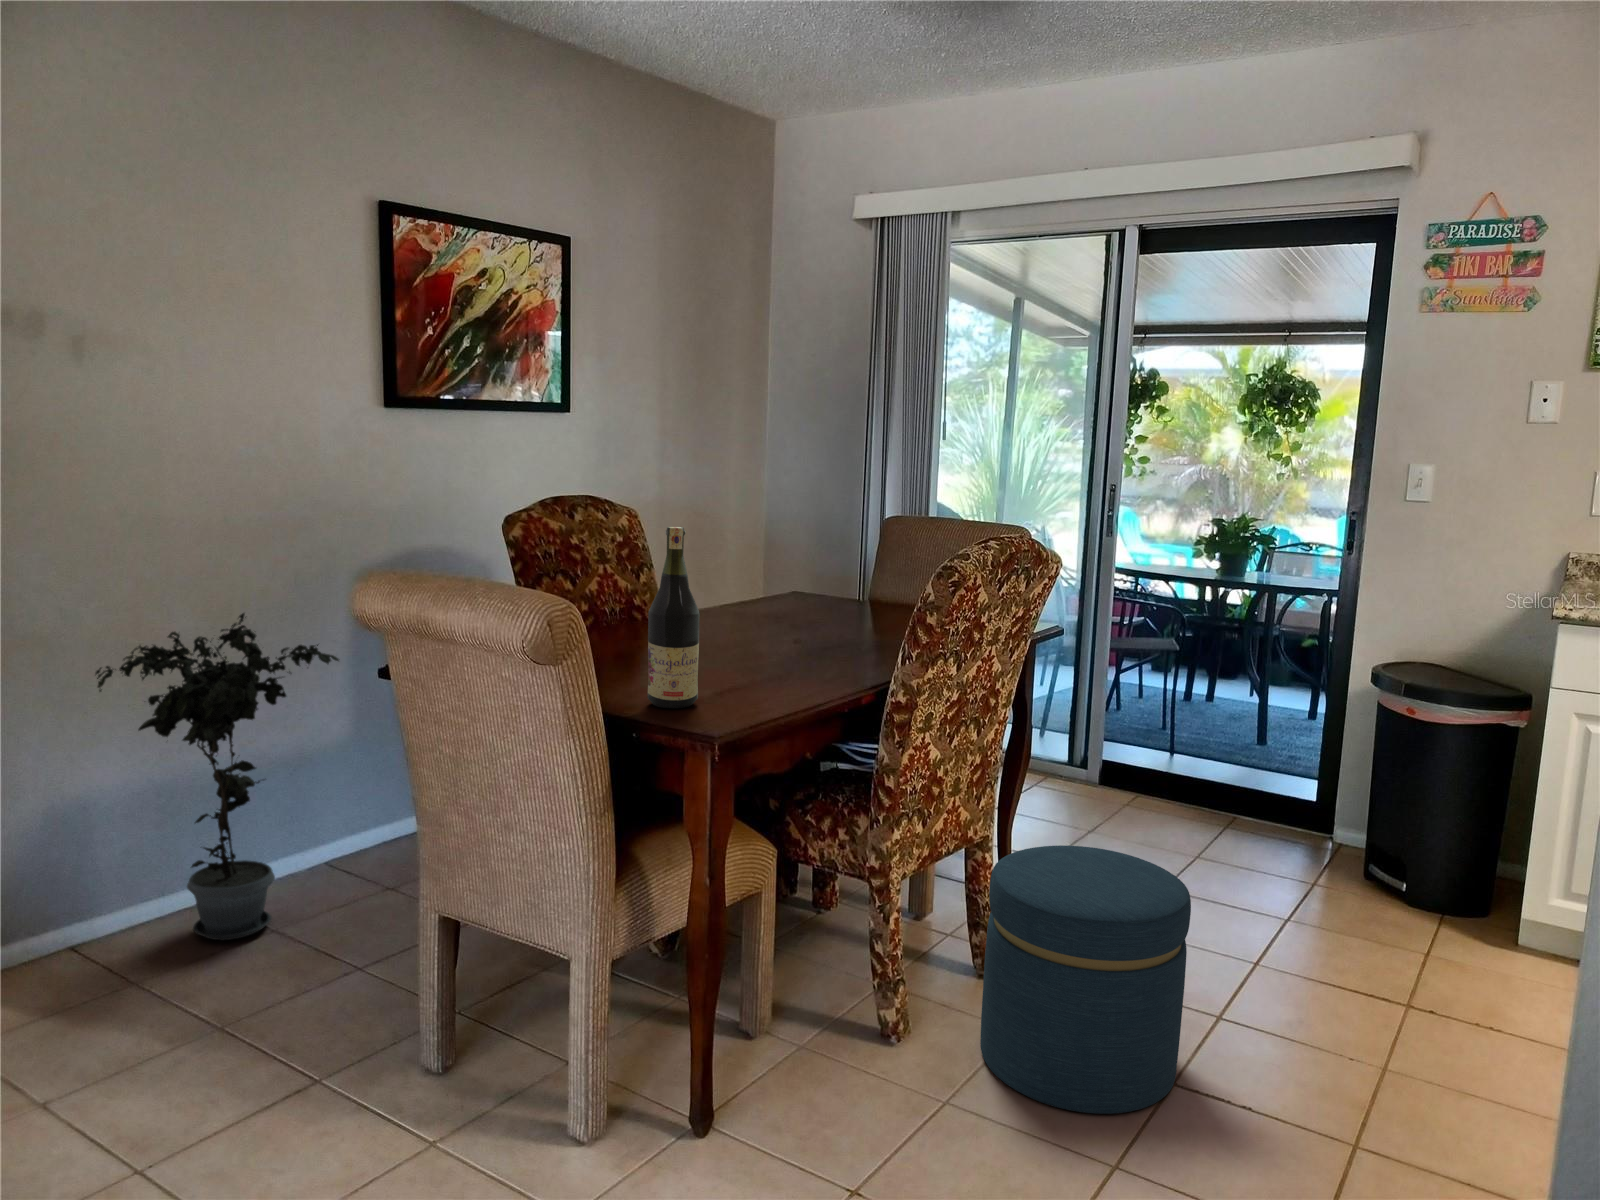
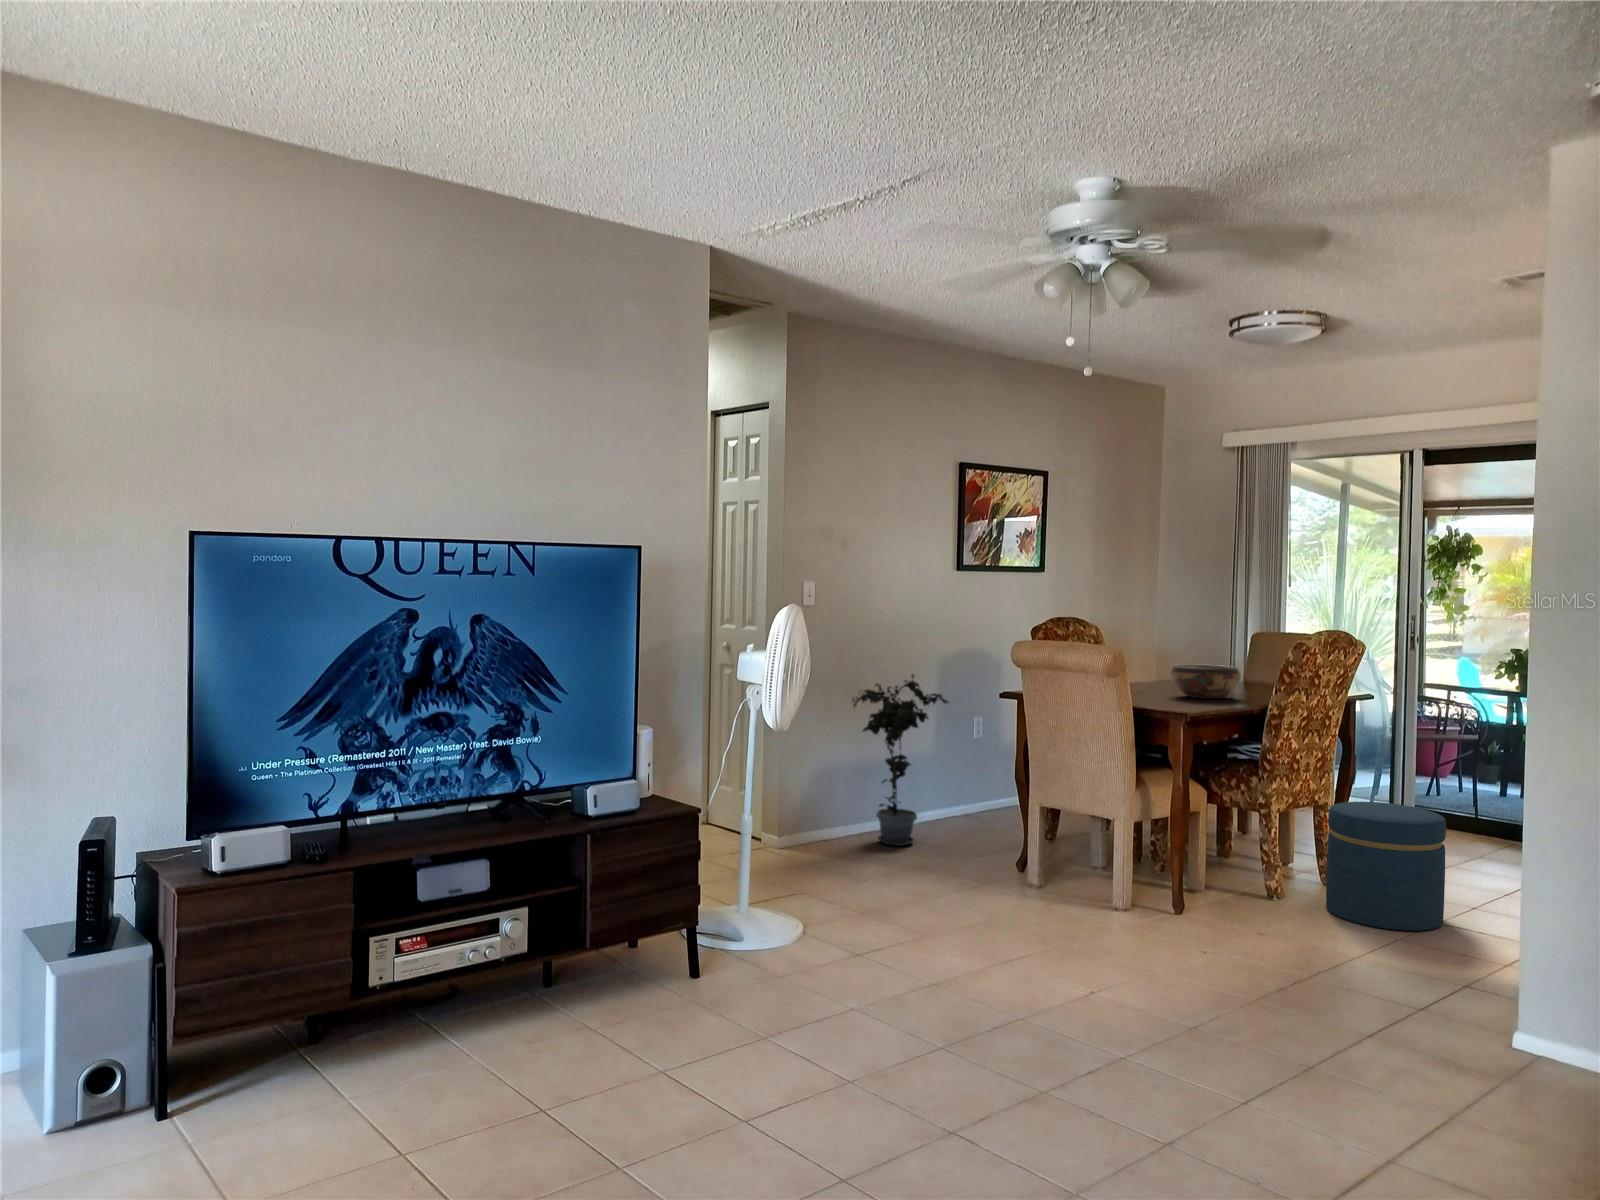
wine bottle: present [647,527,700,708] -> none [1146,623,1172,709]
decorative bowl: none [725,590,847,660] -> present [1171,665,1240,699]

